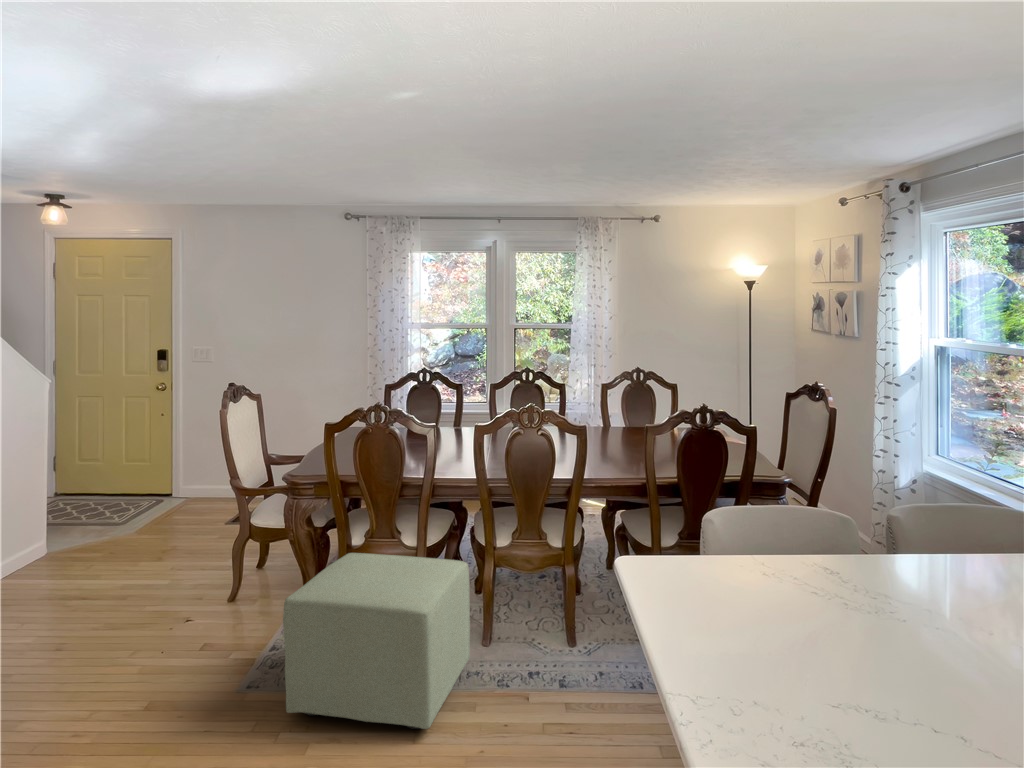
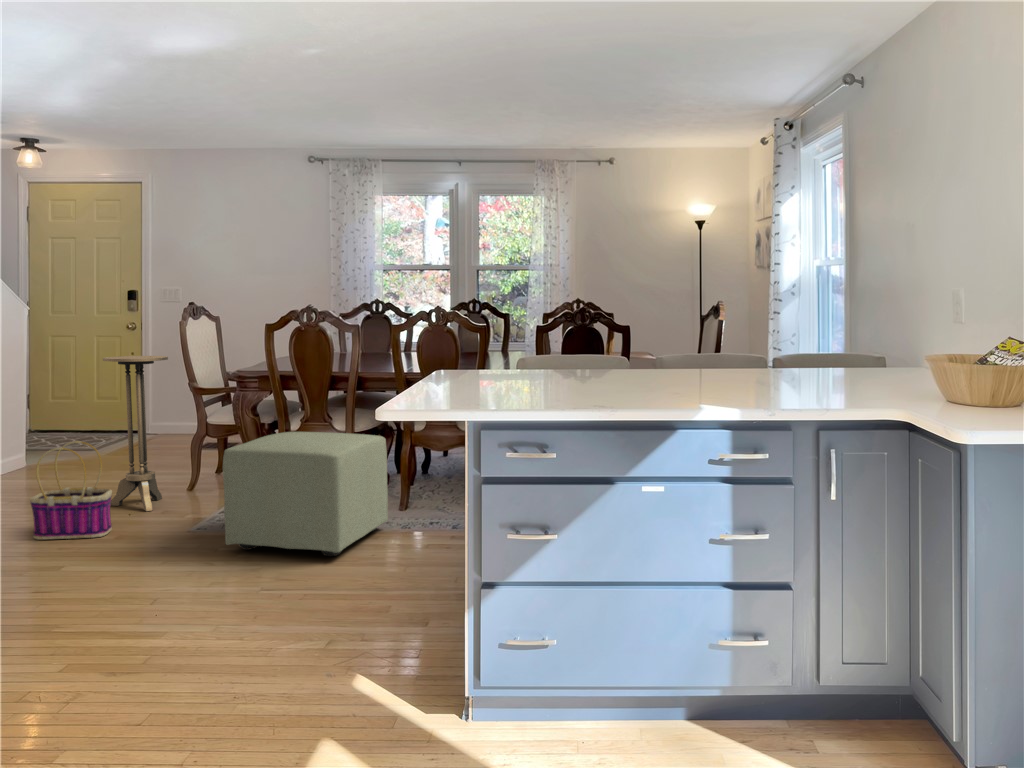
side table: none [134,452,208,636] -> present [103,356,168,511]
basket: none [46,571,146,697] -> present [30,441,112,540]

